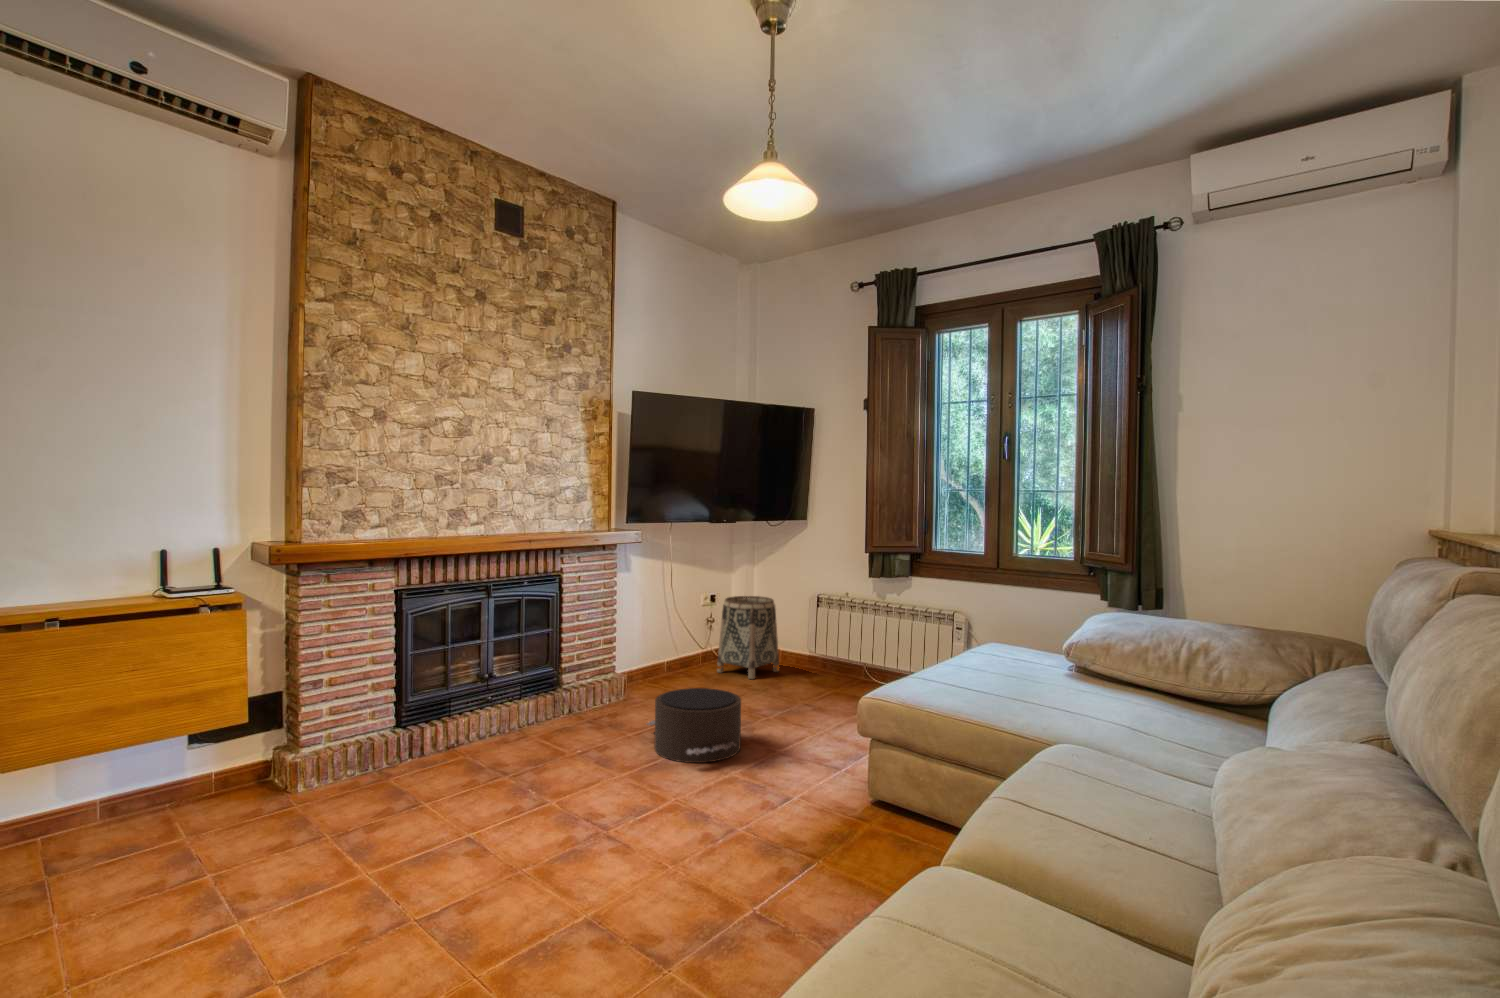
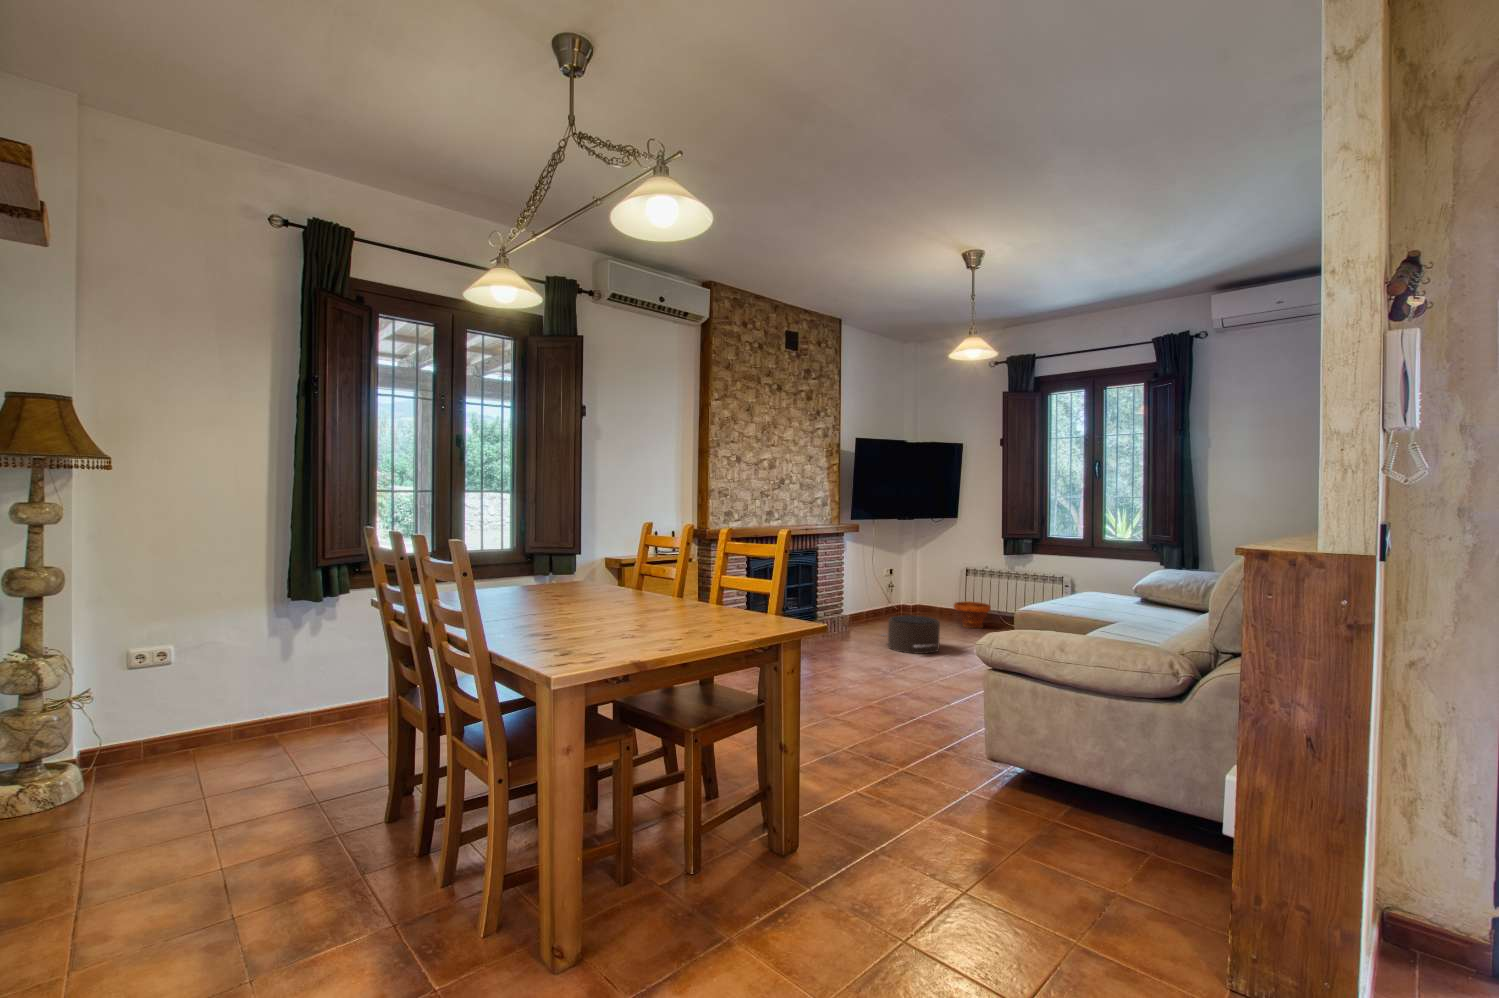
basket: present [717,596,779,679] -> none [898,567,940,620]
planter: none [792,650,848,695] -> present [954,601,991,628]

